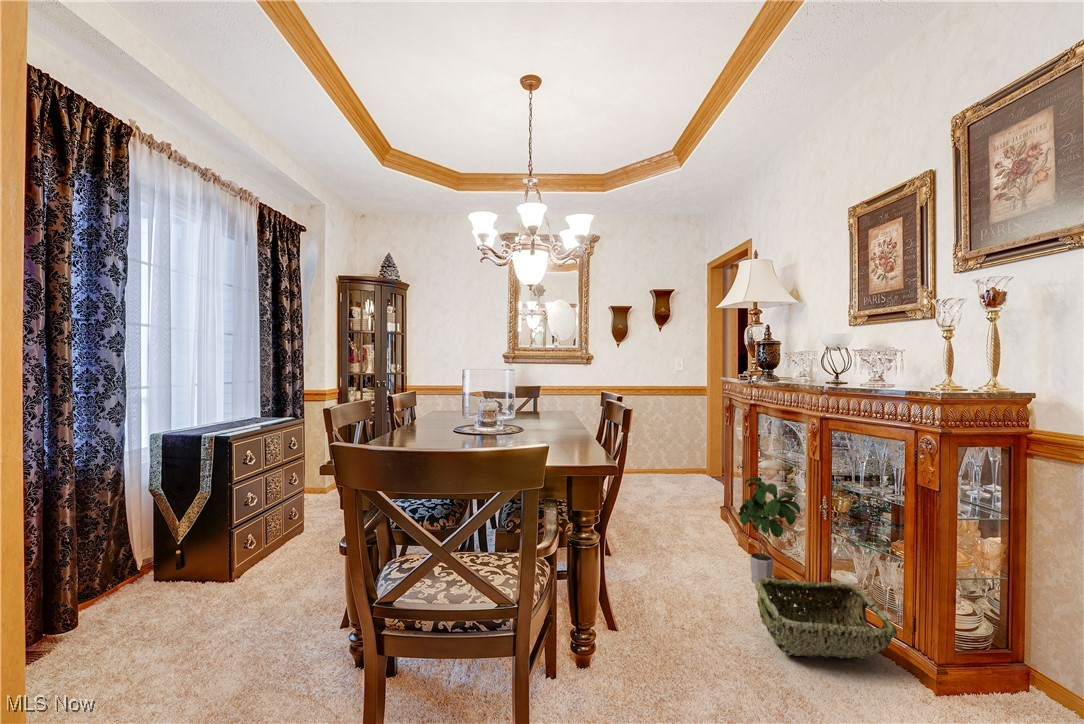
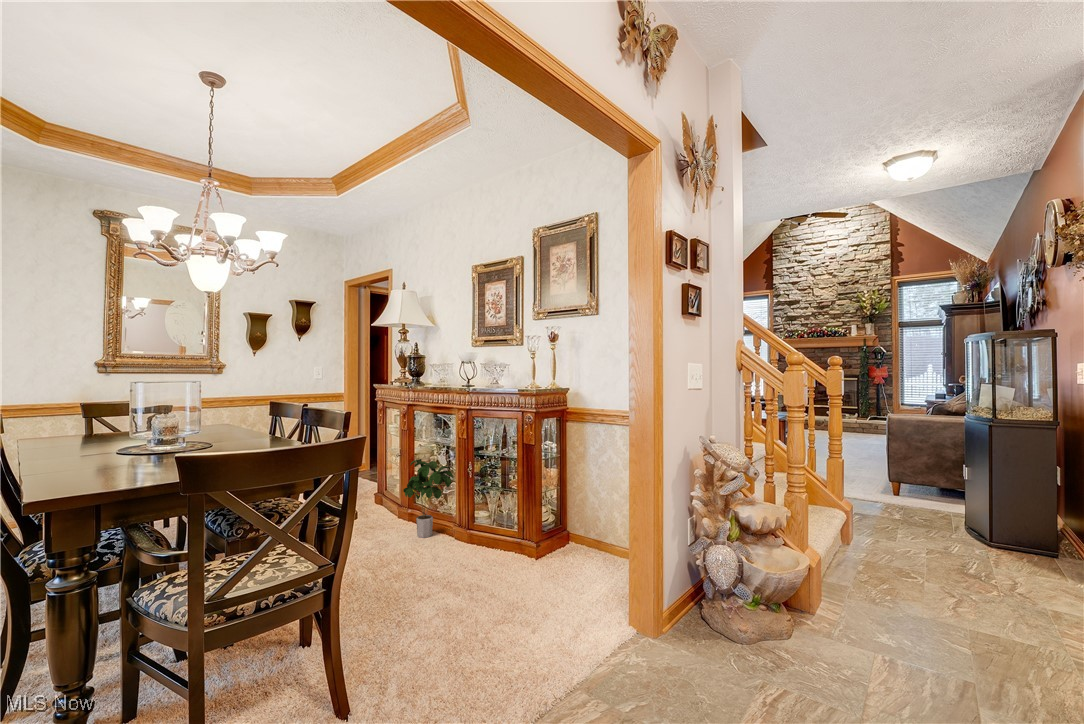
woven basket: present [755,578,897,660] -> none [435,516,515,569]

